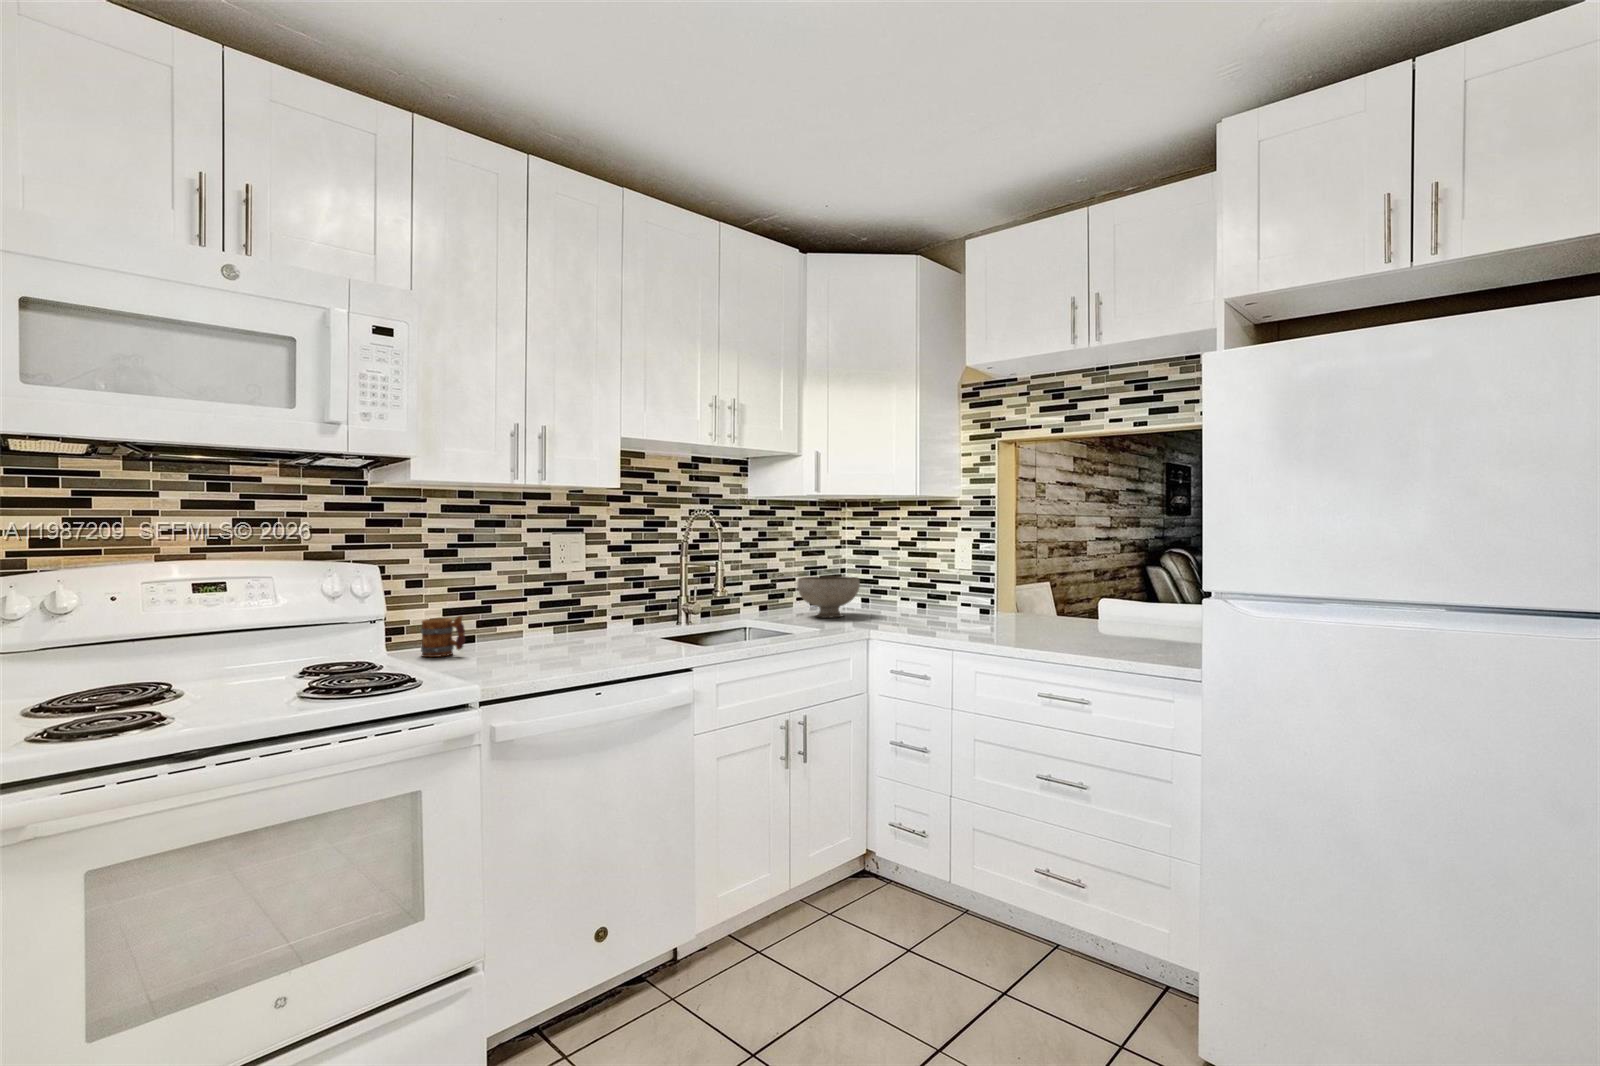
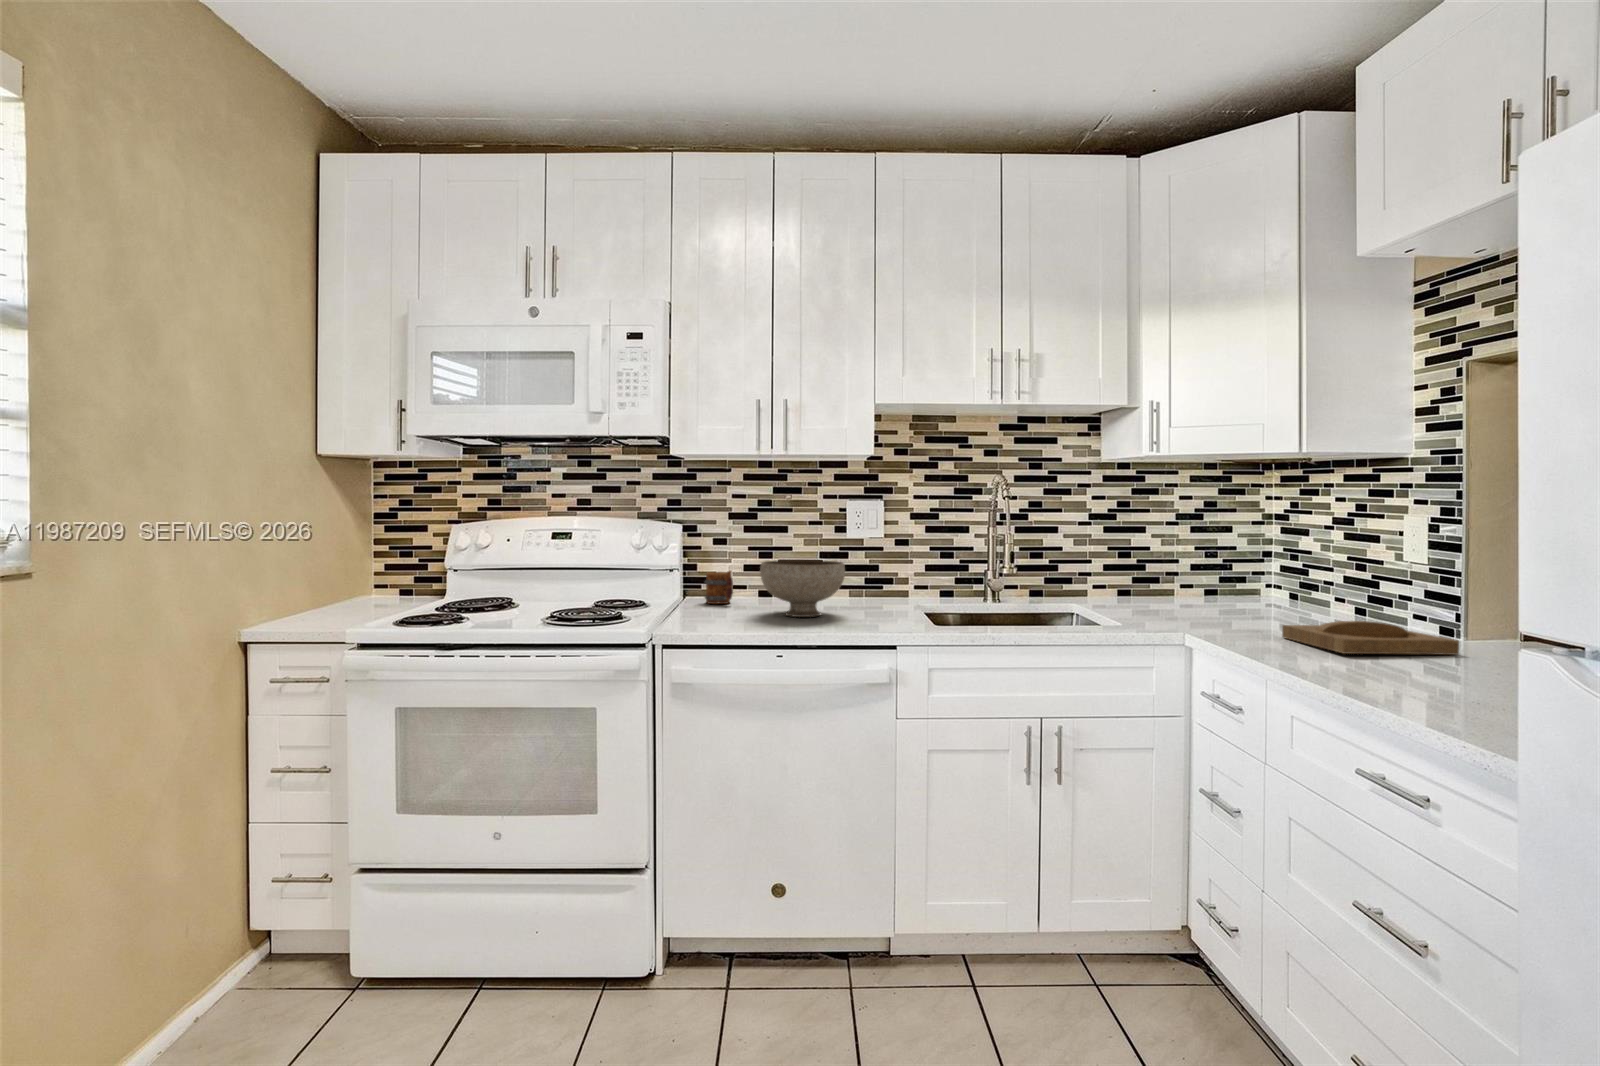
bowl: present [797,576,860,618] -> present [760,560,845,617]
tray: none [925,611,1026,633] -> present [1282,621,1459,655]

